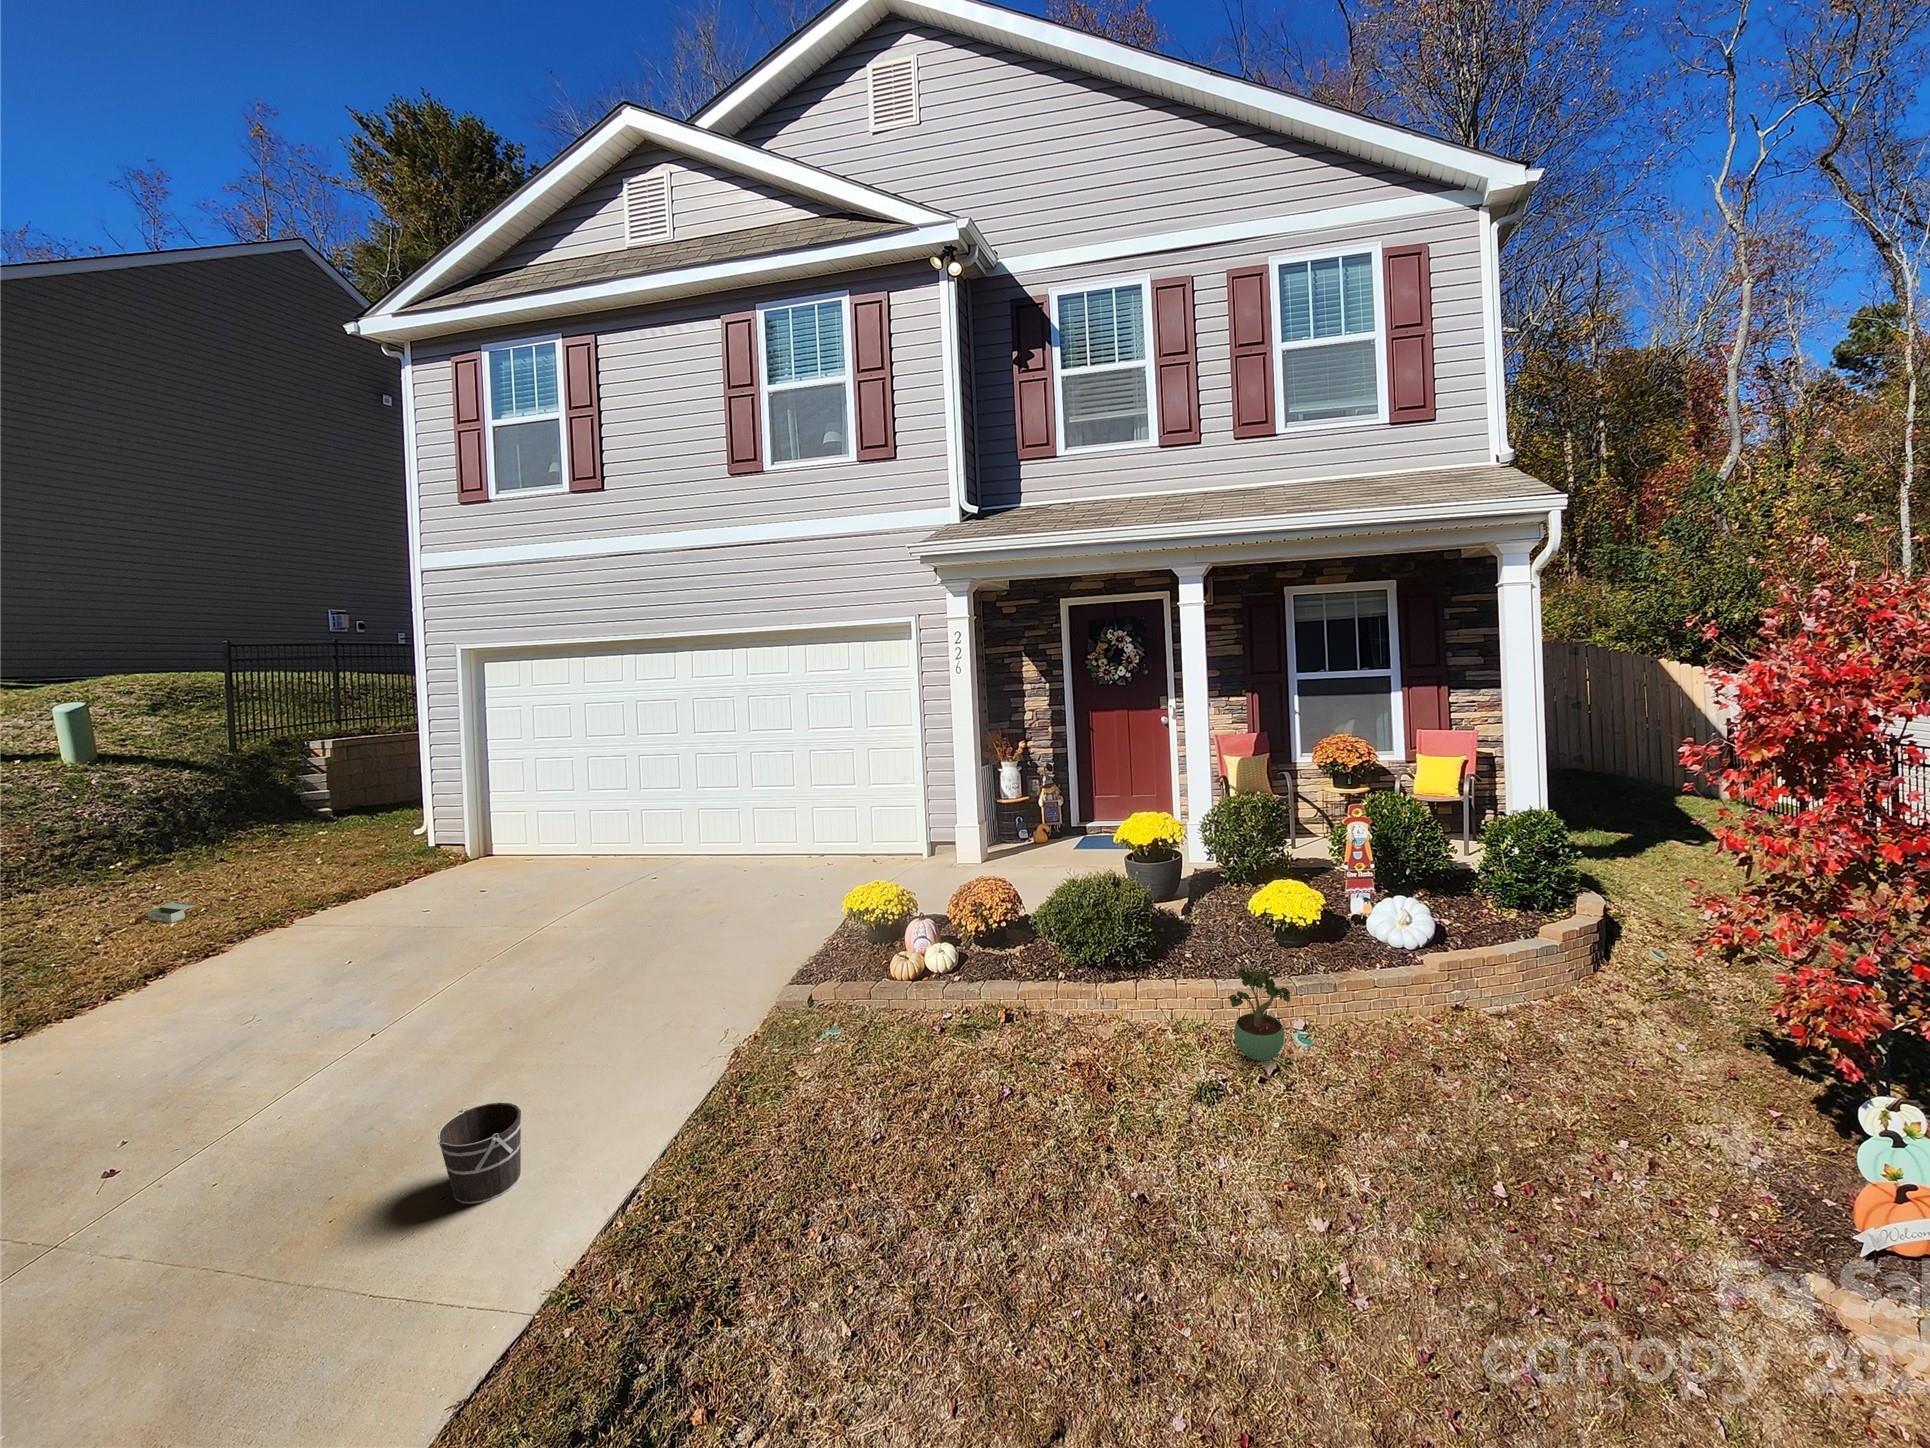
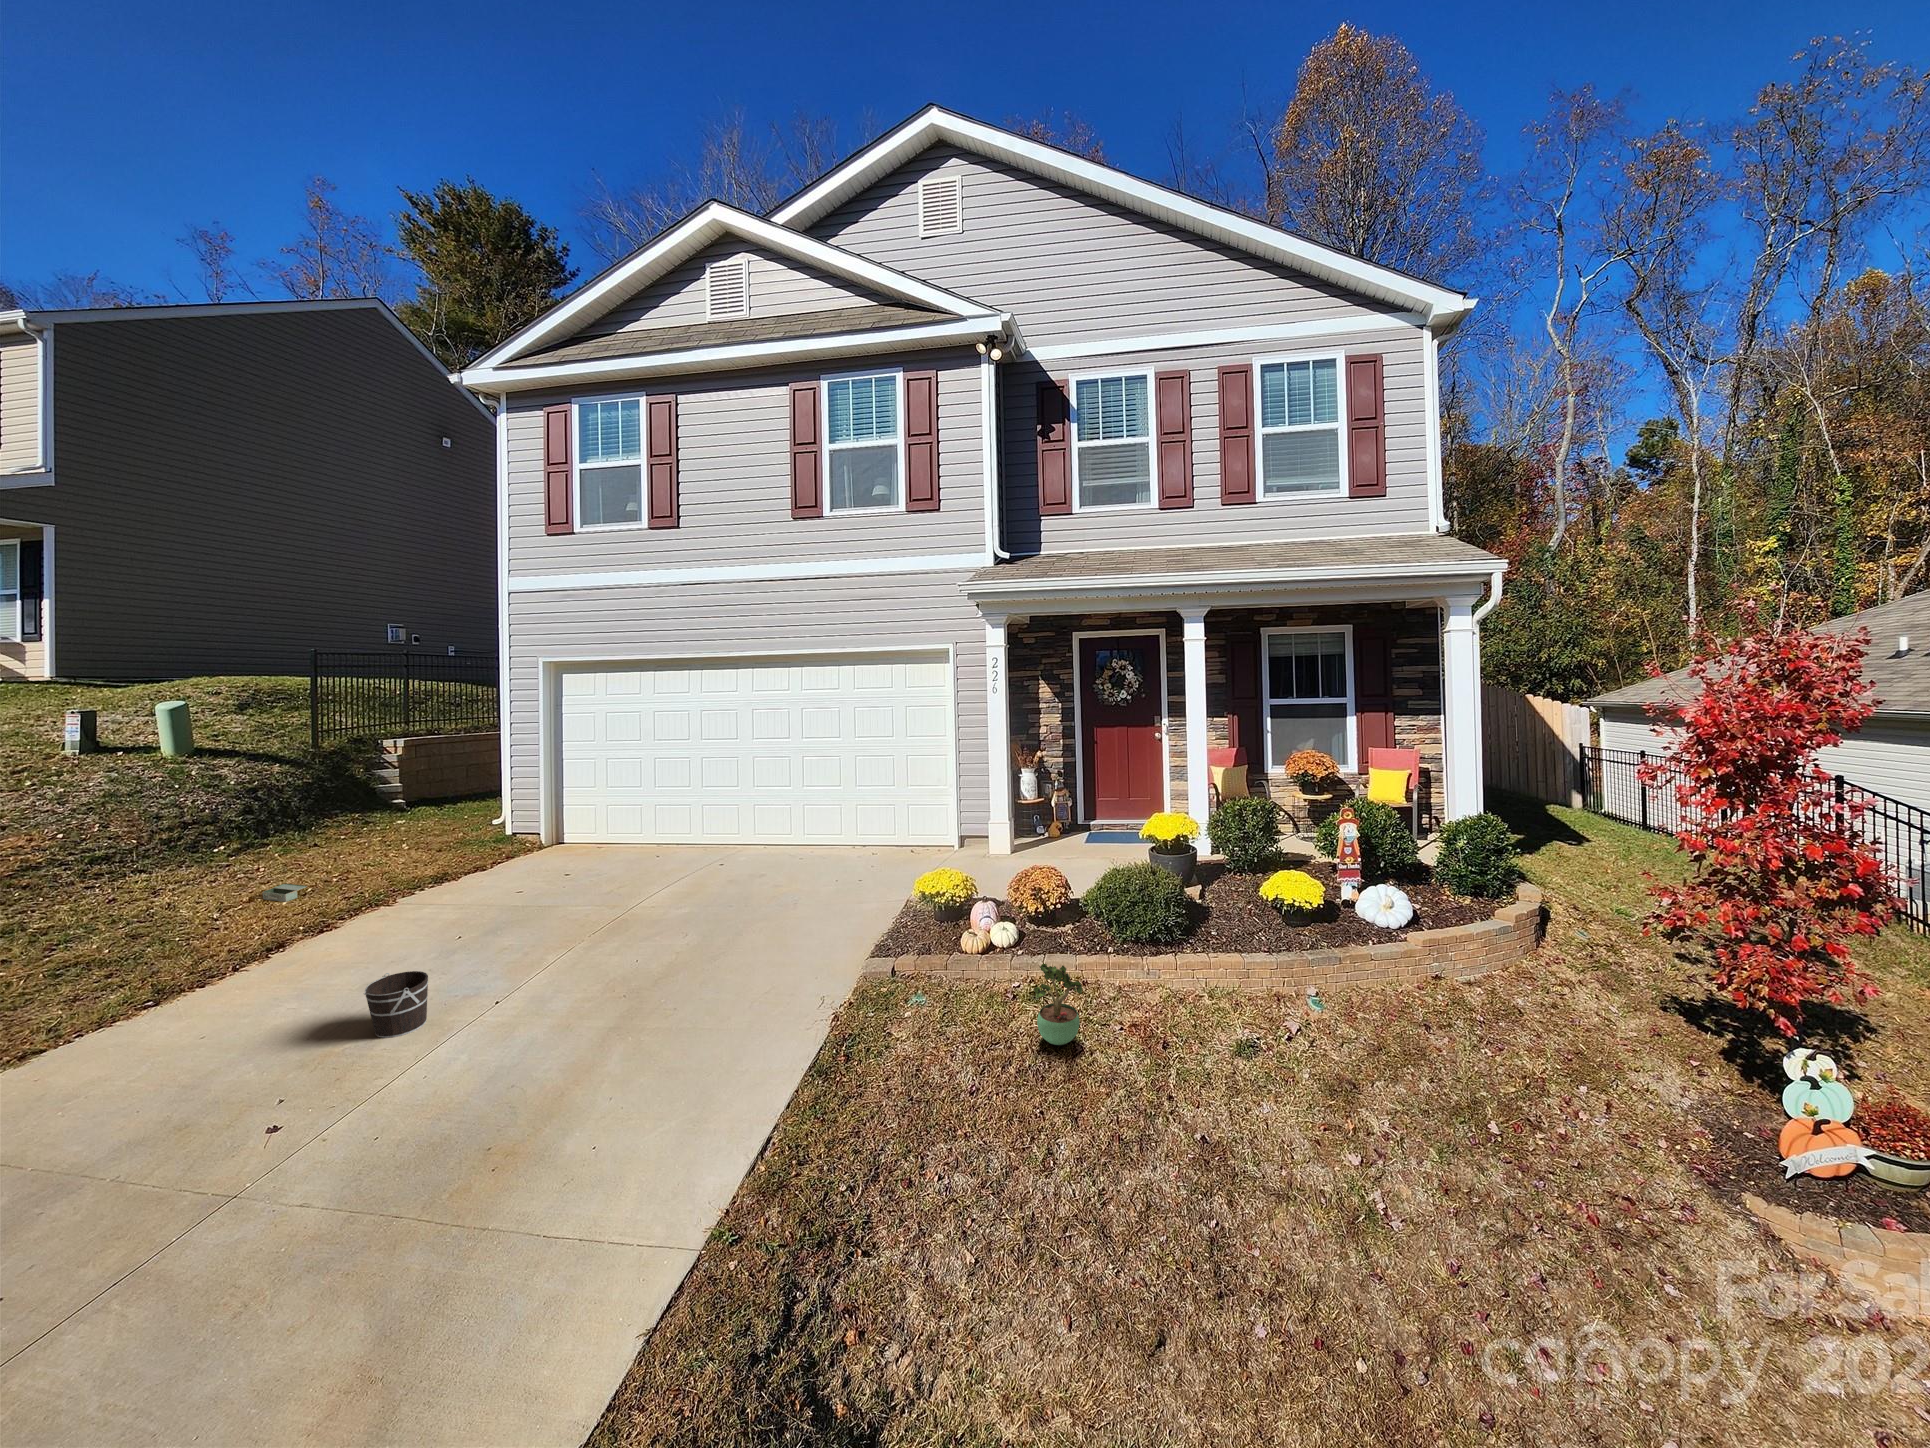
potted plant: present [1228,968,1290,1061] -> present [1033,964,1082,1045]
bucket: present [438,1103,521,1204] -> present [364,971,428,1038]

